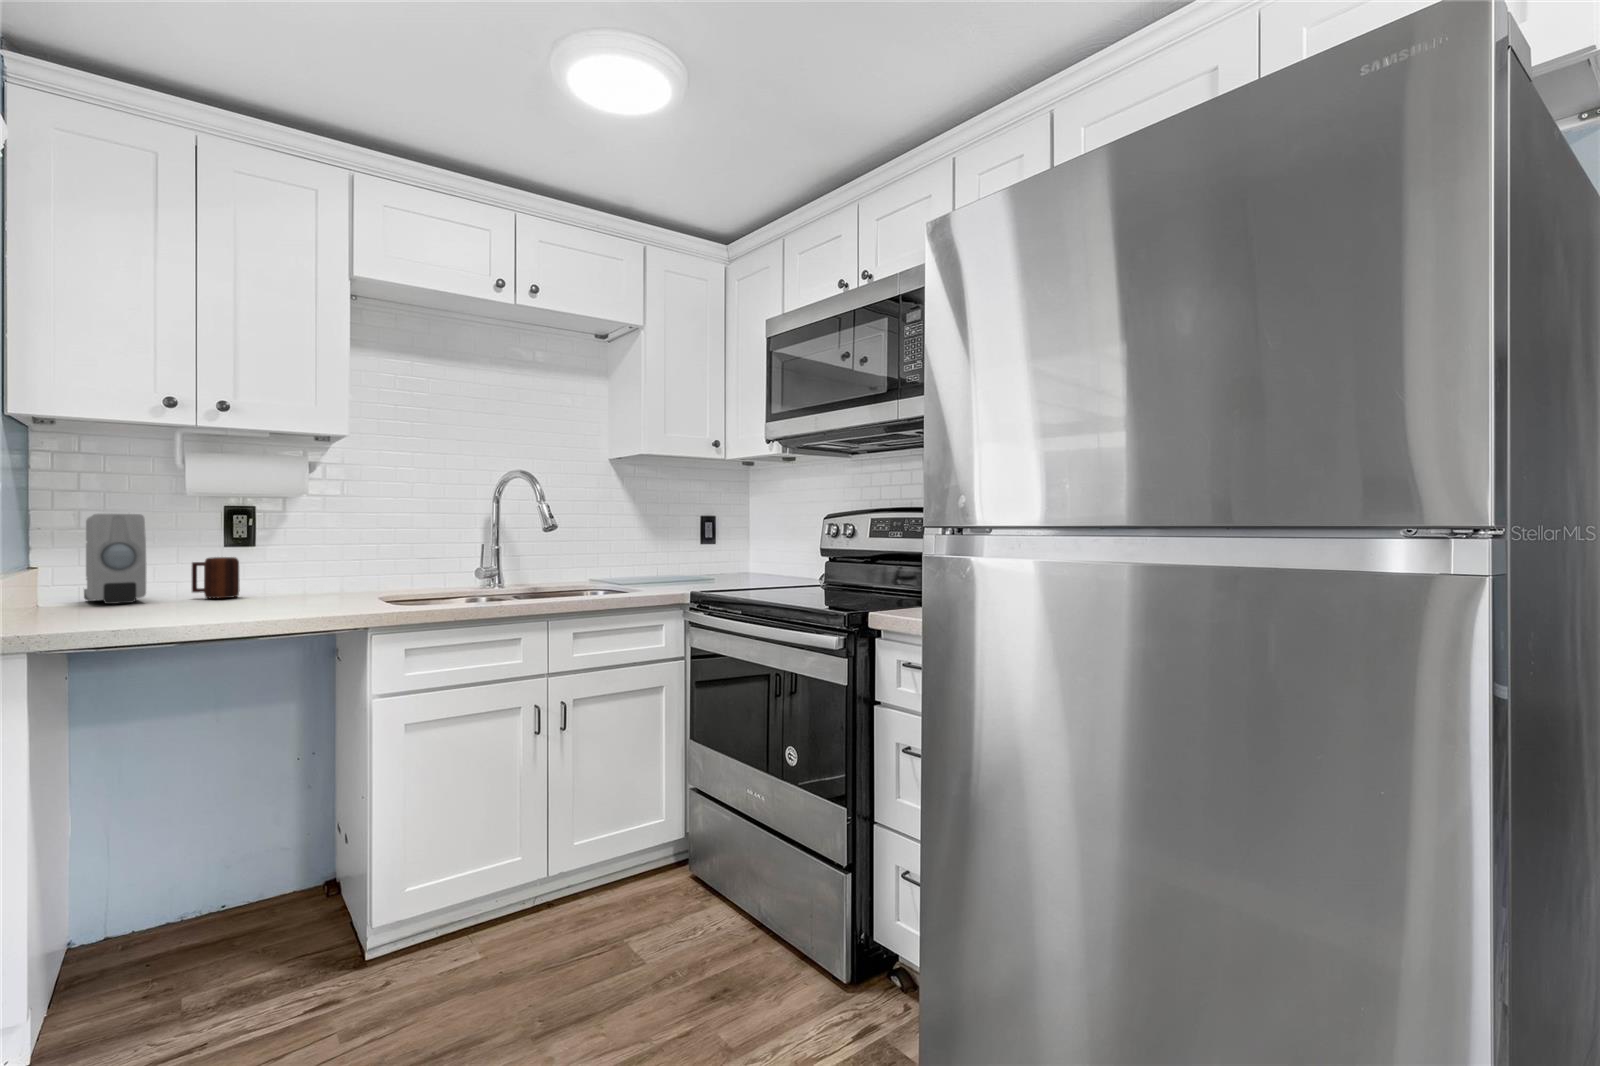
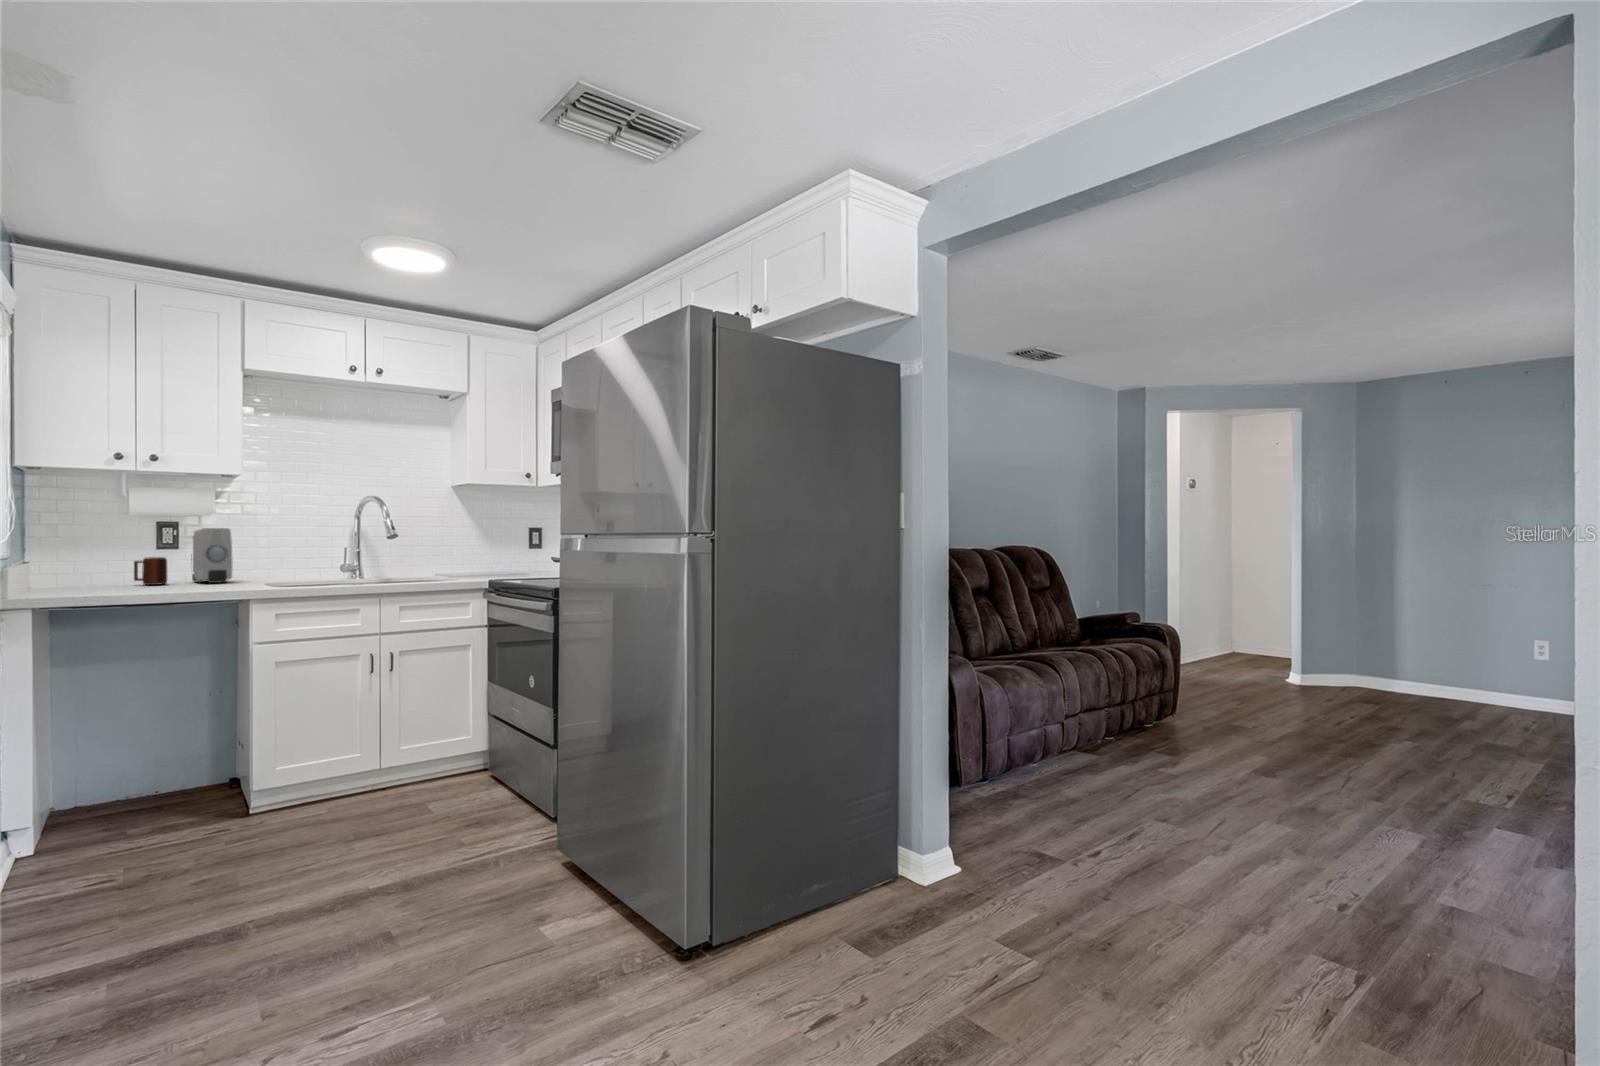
soap dispenser: present [84,514,146,604] -> present [191,528,232,583]

